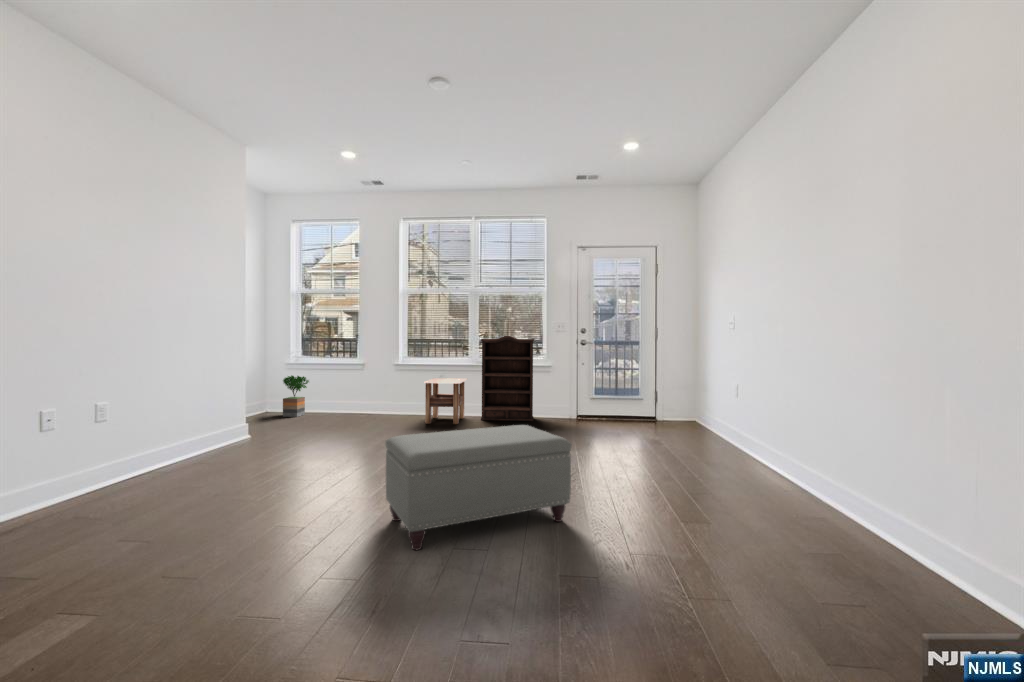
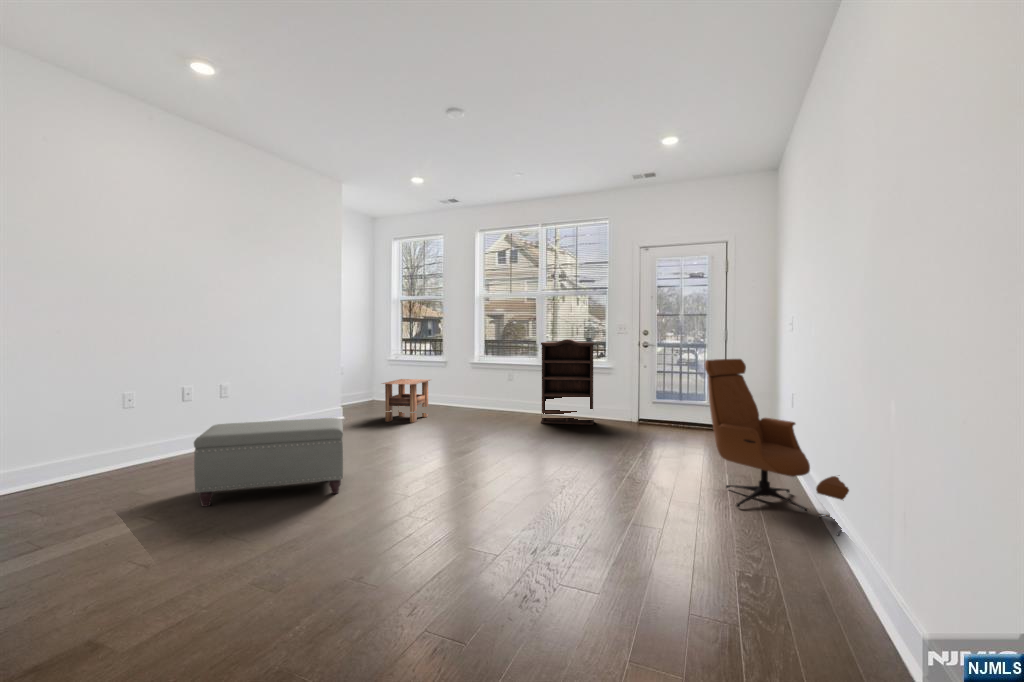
lounge chair: none [653,349,852,528] -> present [705,359,849,536]
potted tree: present [283,375,309,417] -> none [353,377,379,417]
side table: present [424,378,467,424] -> present [382,379,430,423]
ottoman: present [386,425,572,550] -> present [194,418,343,507]

